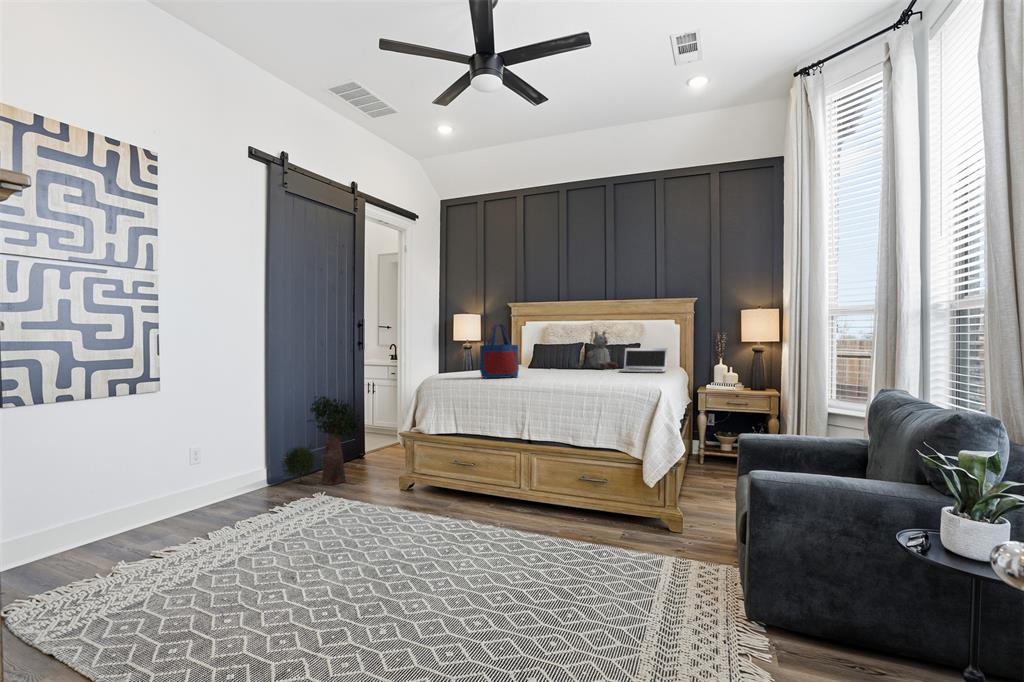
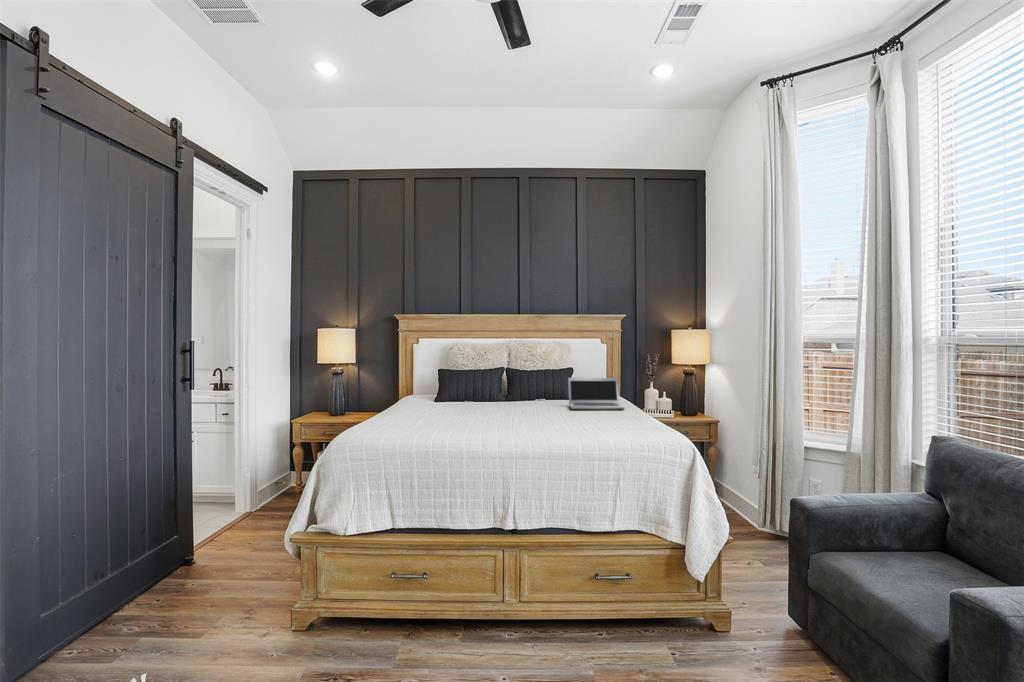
tote bag: present [480,324,519,379] -> none [414,354,467,435]
stuffed bear: present [587,331,618,369] -> none [516,355,553,403]
potted plant: present [282,396,360,484] -> none [47,479,210,642]

